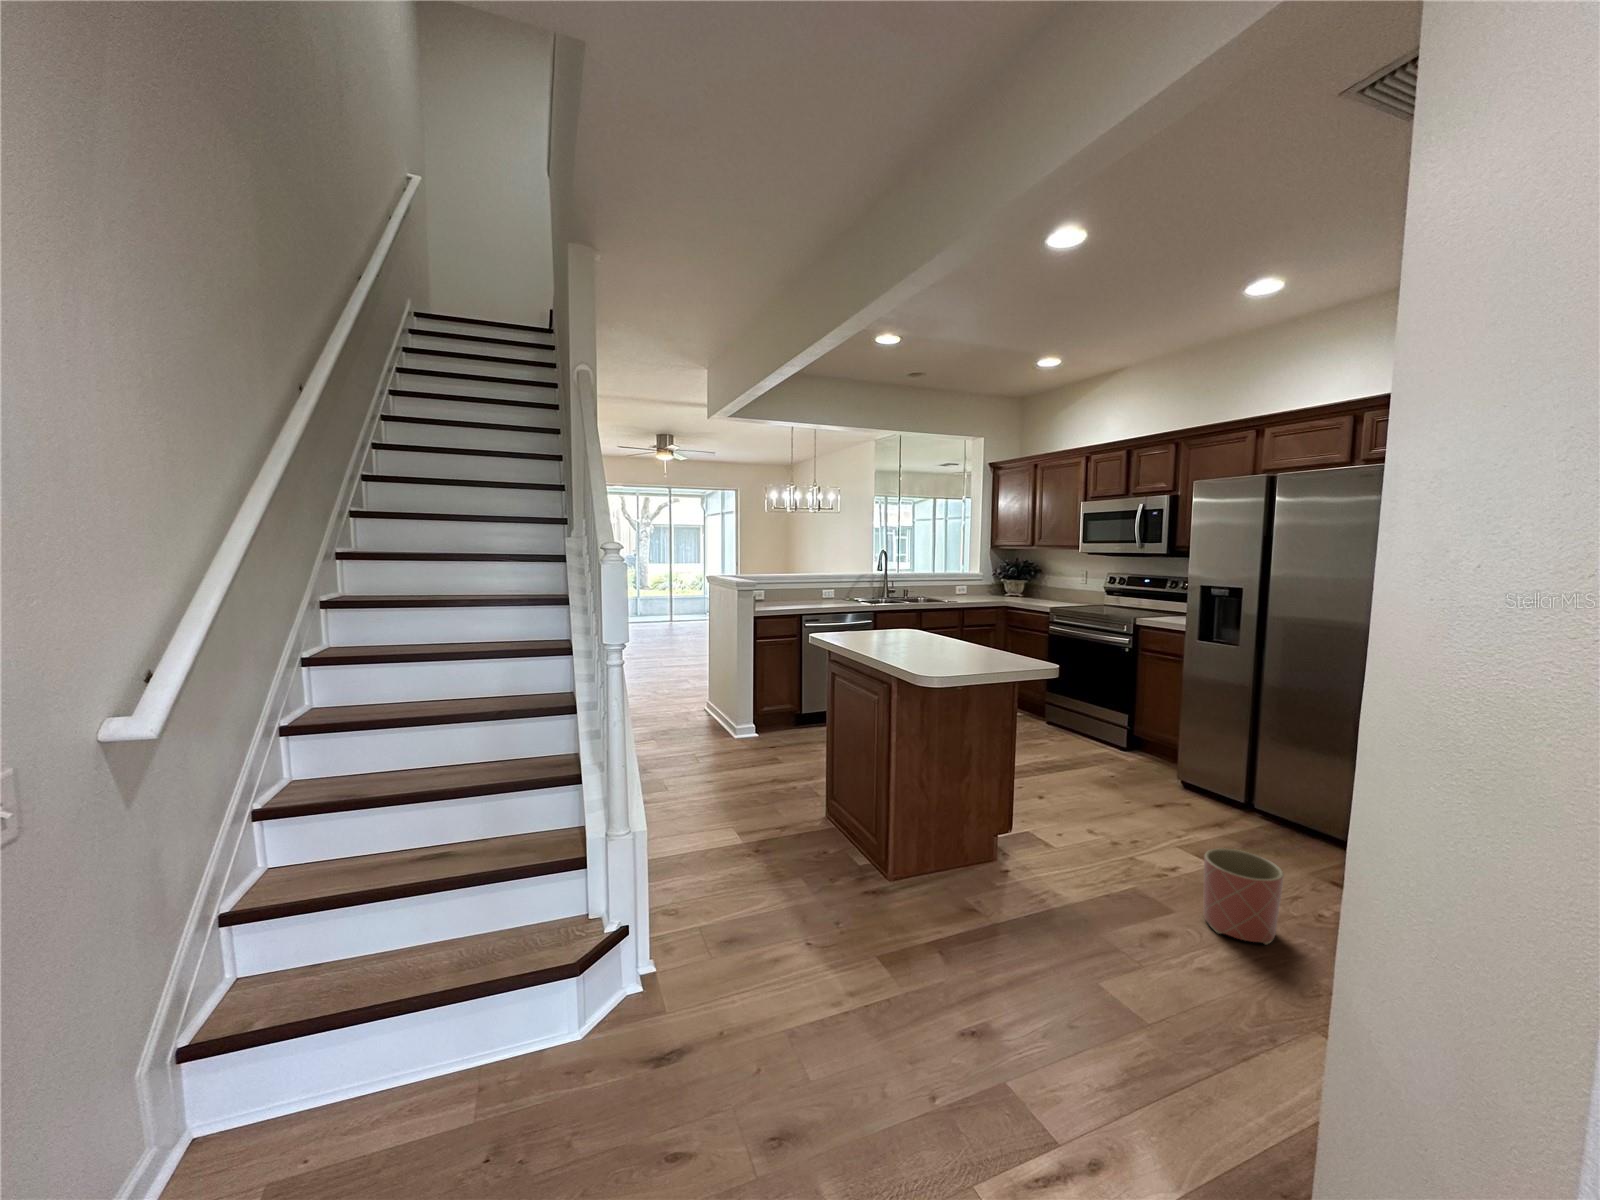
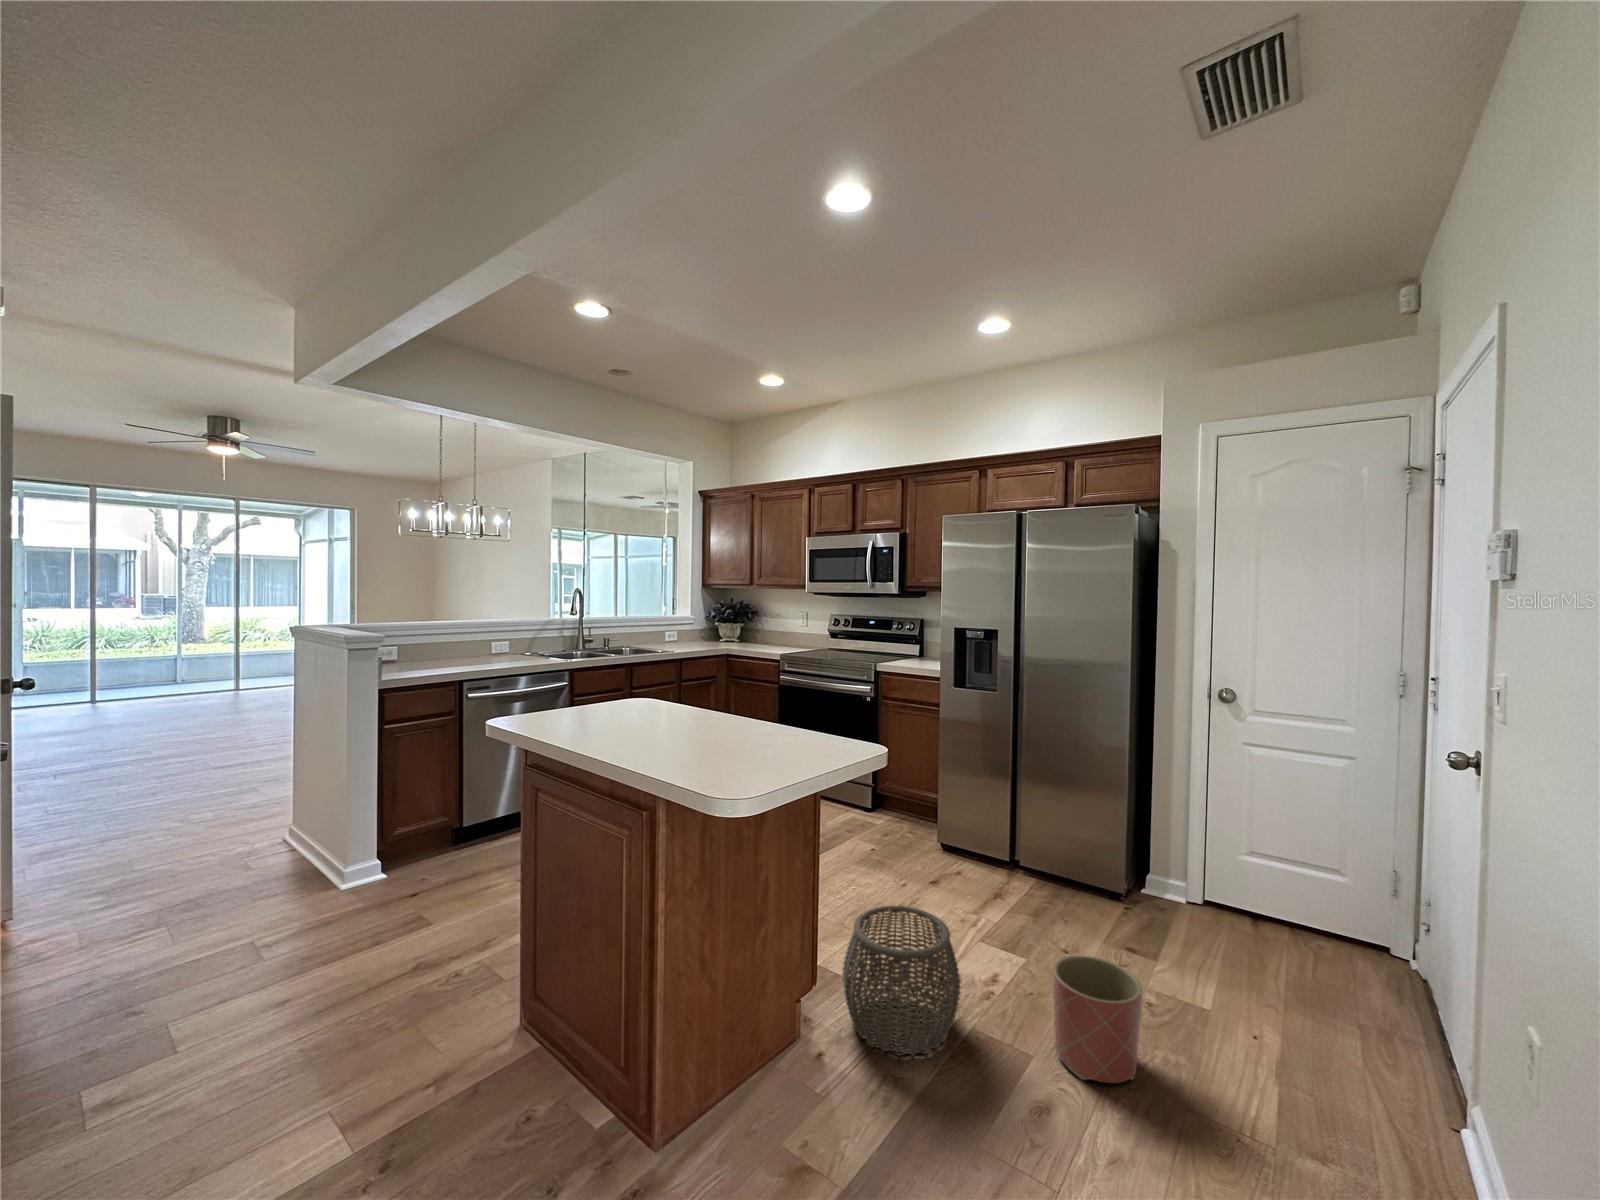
woven basket: none [1035,789,1129,890] -> present [842,905,961,1056]

